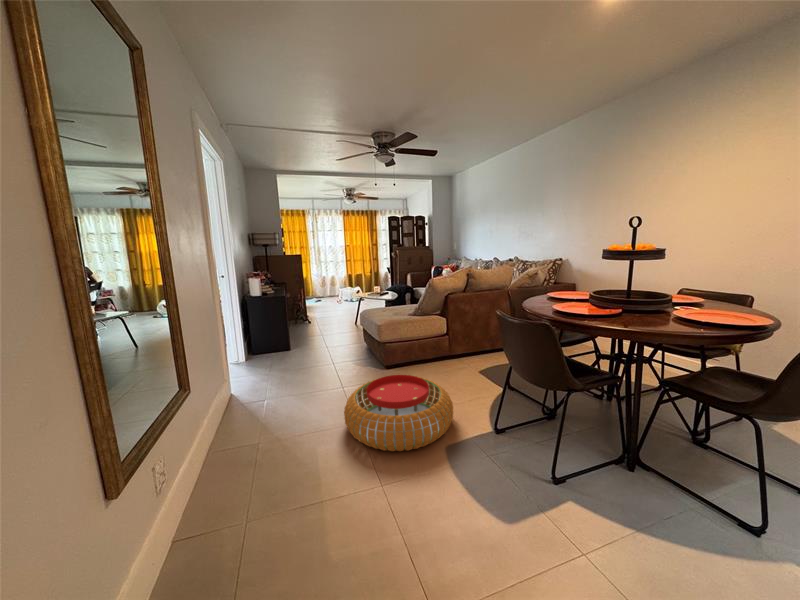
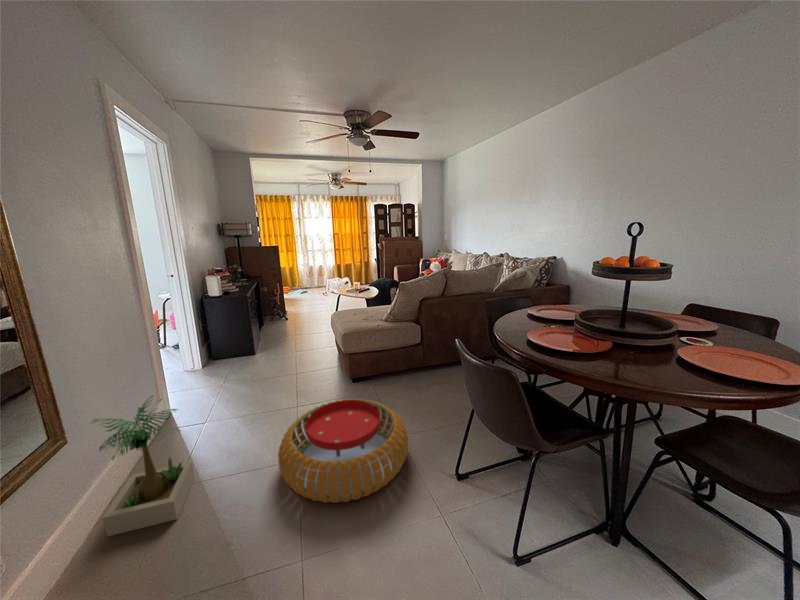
potted plant: none [195,363,278,478] -> present [91,396,195,537]

